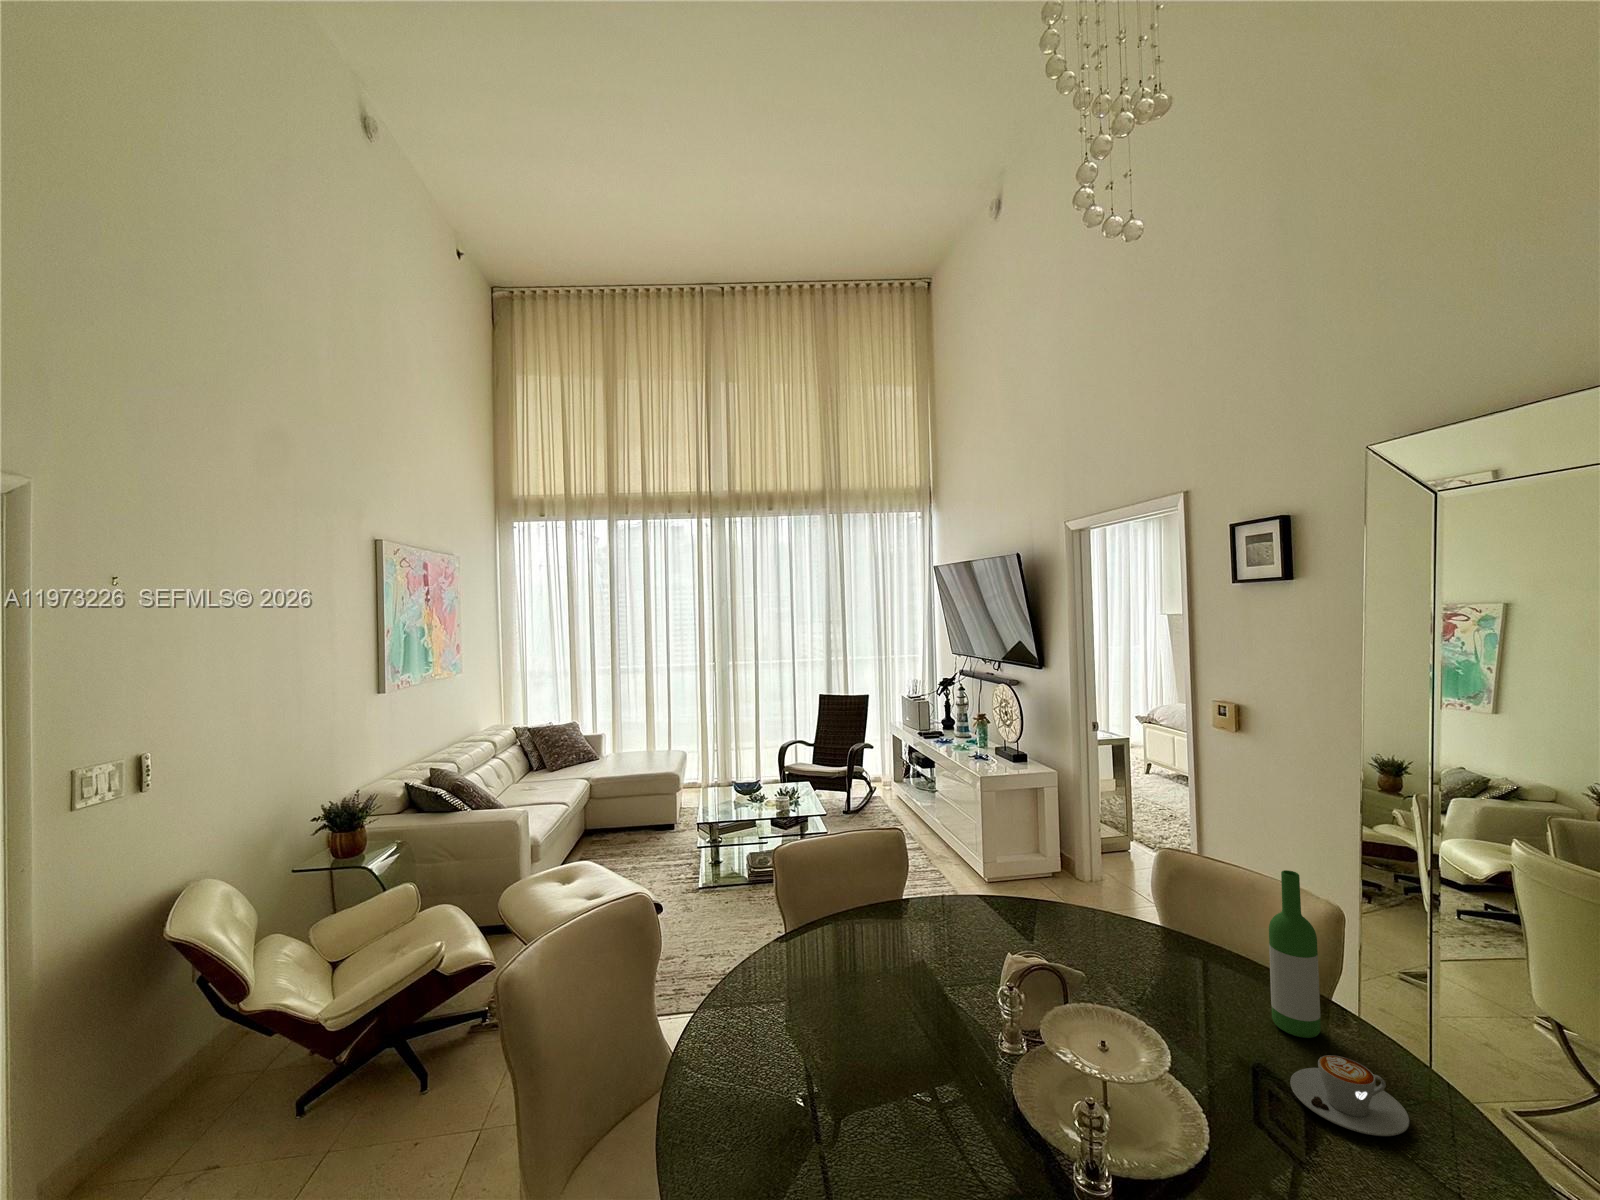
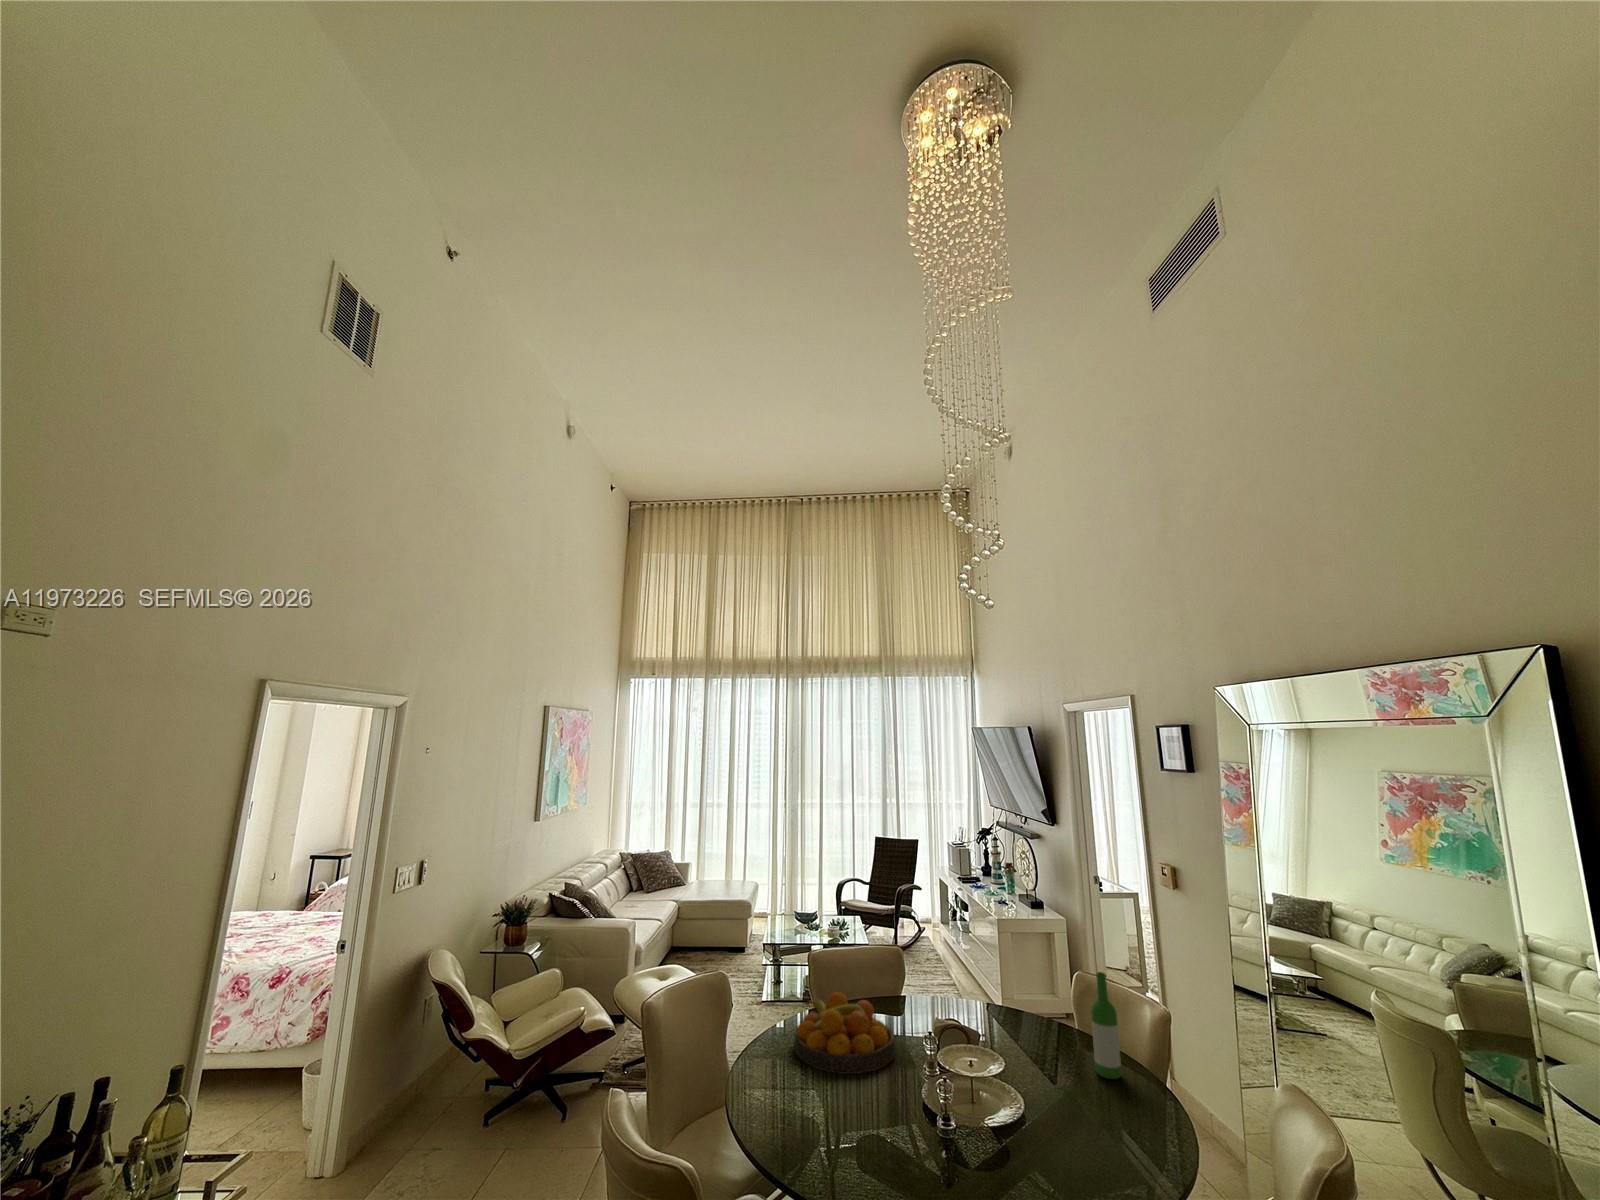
fruit bowl: none [768,925,941,1079] -> present [795,992,895,1074]
coffee cup: present [1290,1055,1409,1136] -> none [1078,1077,1134,1116]

